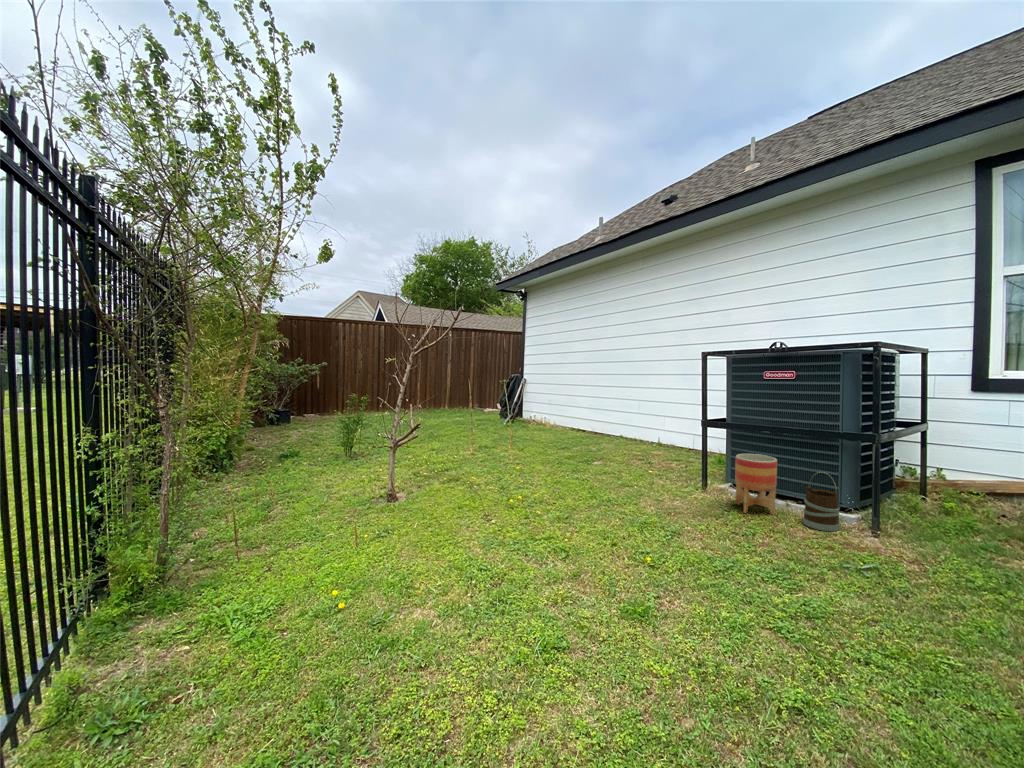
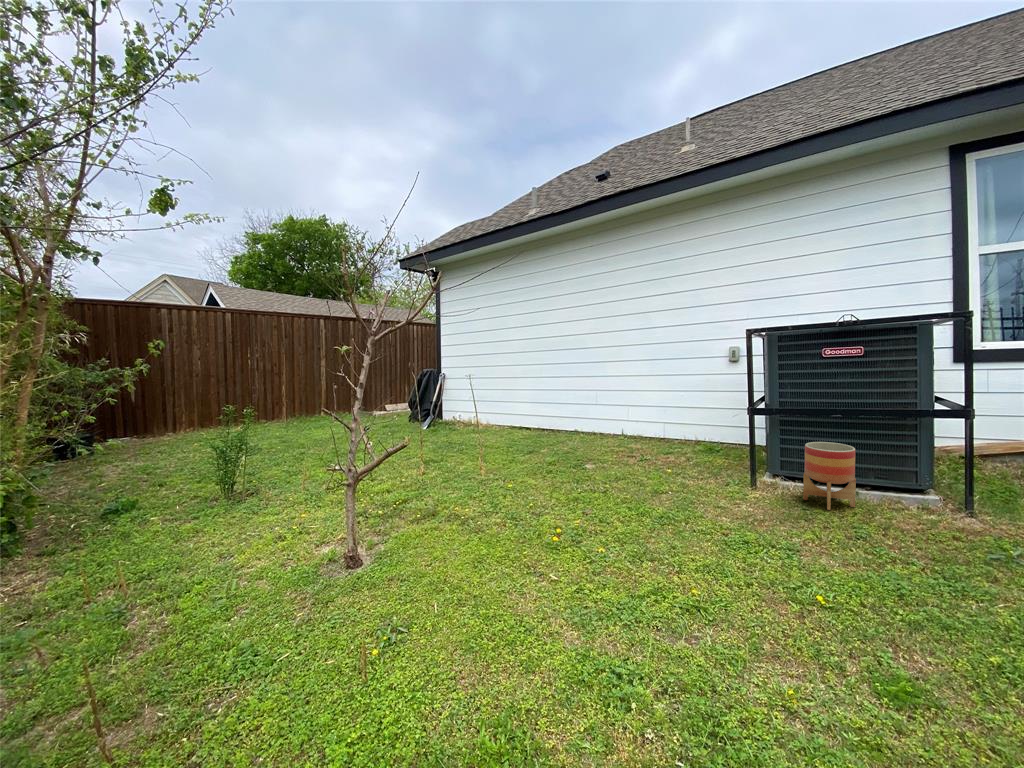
wooden bucket: present [803,472,840,531] -> none [890,456,935,519]

